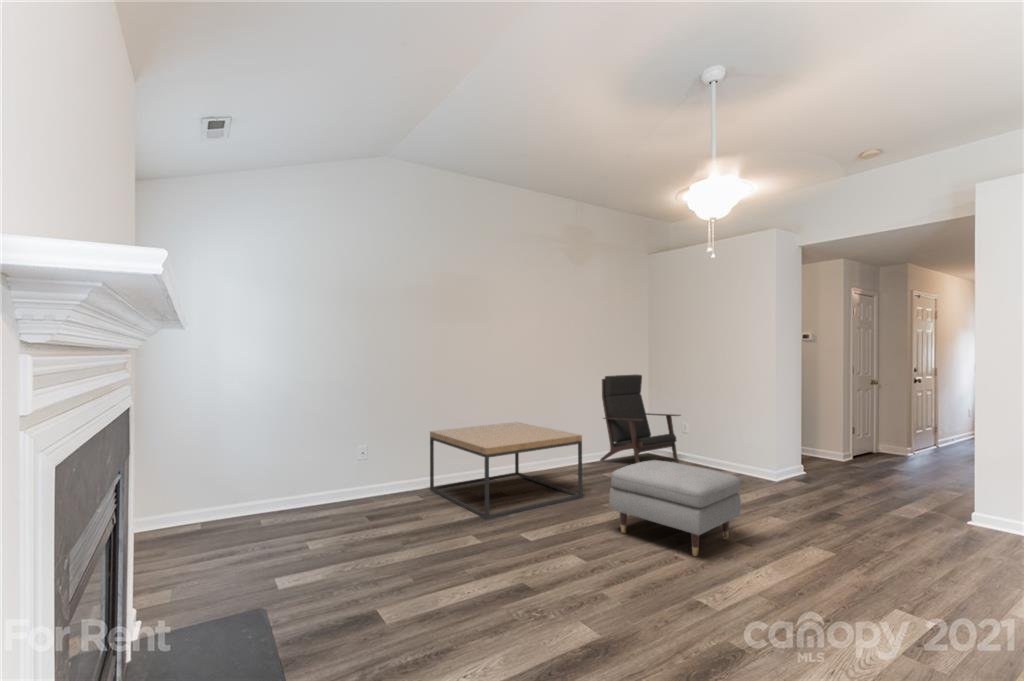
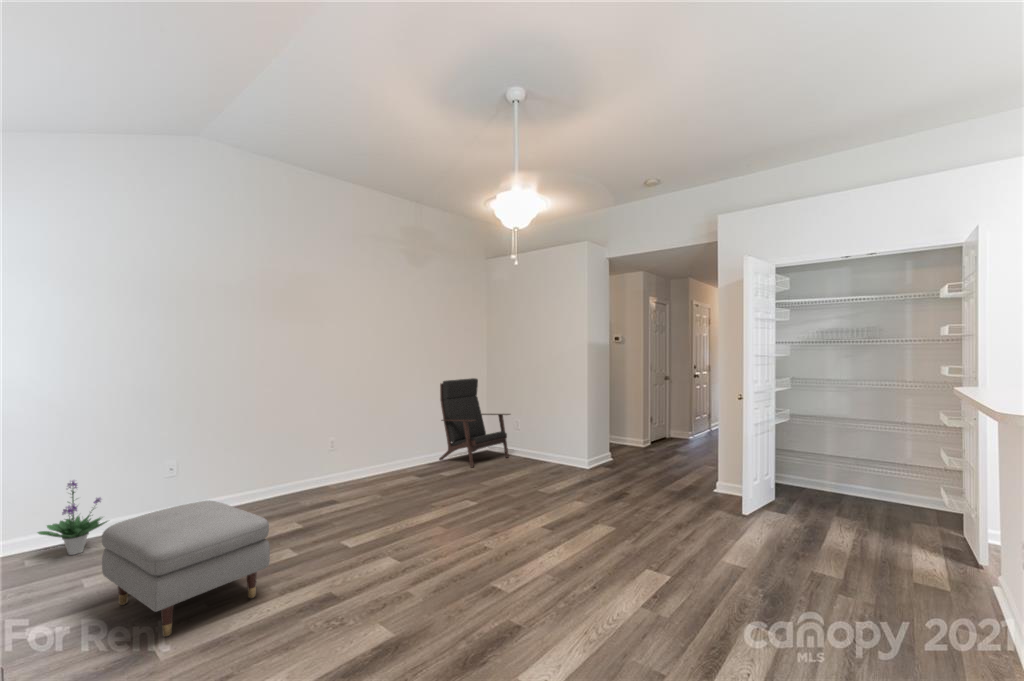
coffee table: present [430,422,582,519] -> none [255,429,413,530]
potted plant: none [264,453,317,520] -> present [38,480,107,555]
ottoman: present [609,460,741,556] -> present [102,500,270,637]

